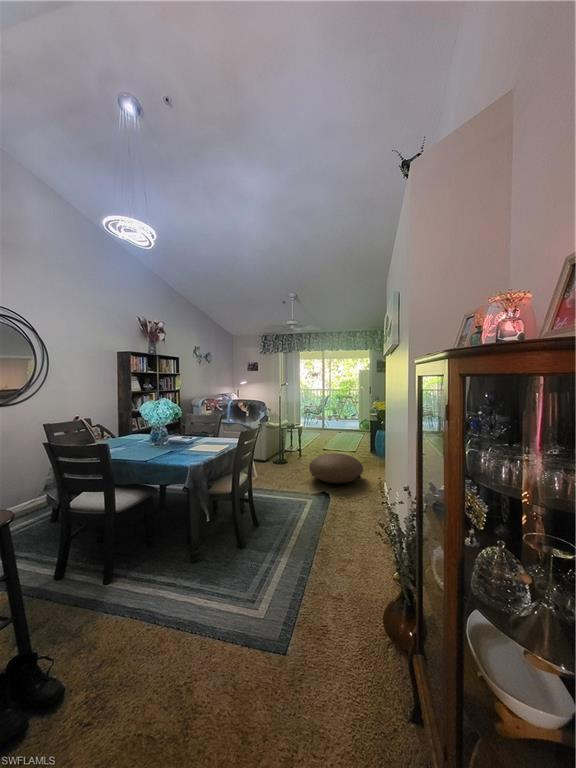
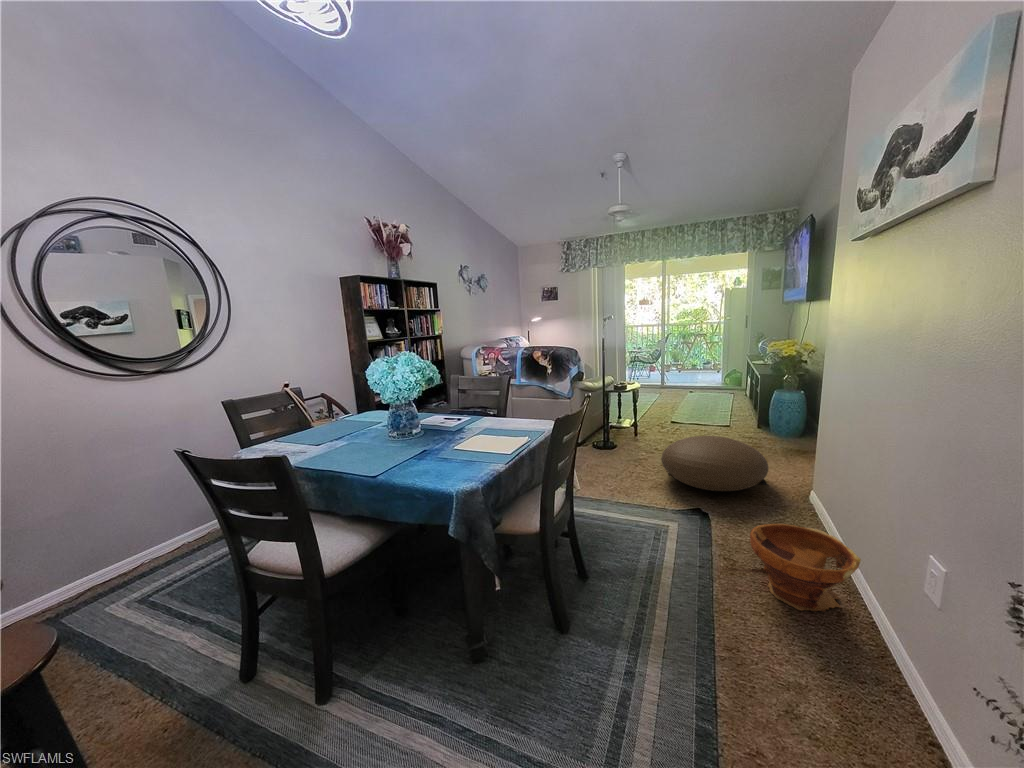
planter: none [340,492,383,531] -> present [750,524,861,612]

